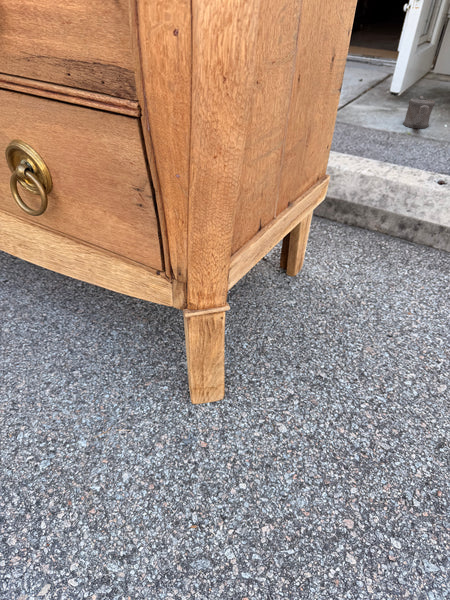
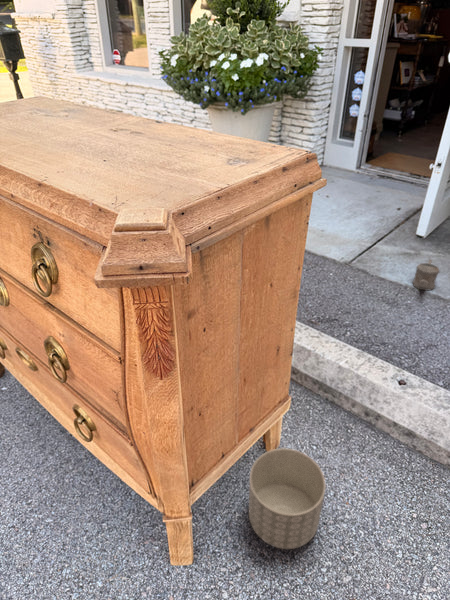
planter: none [287,233,411,362] -> present [249,448,325,549]

